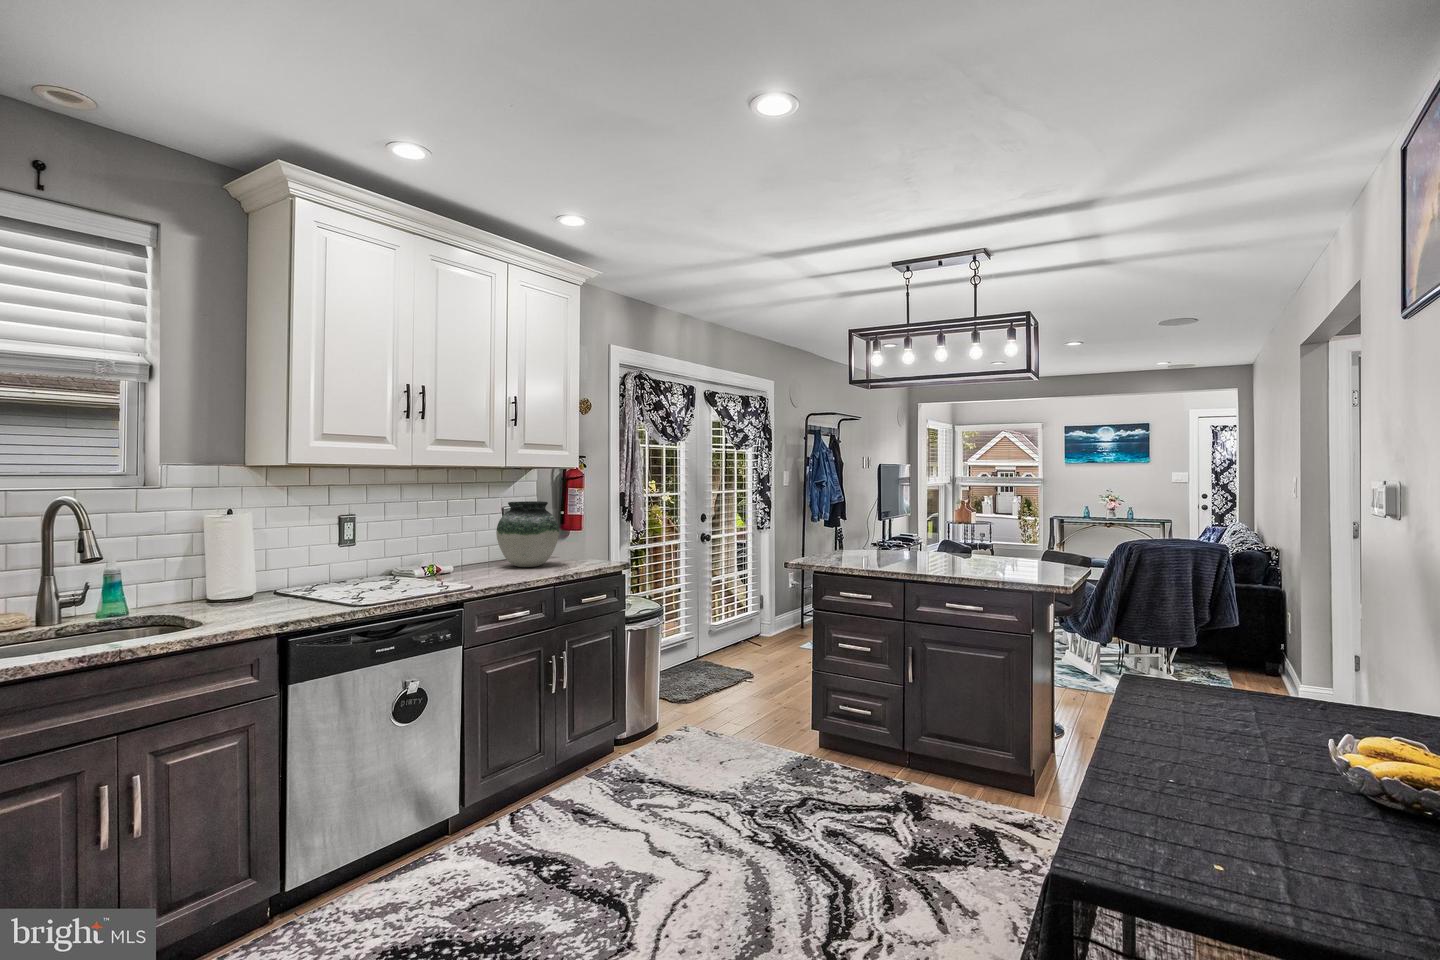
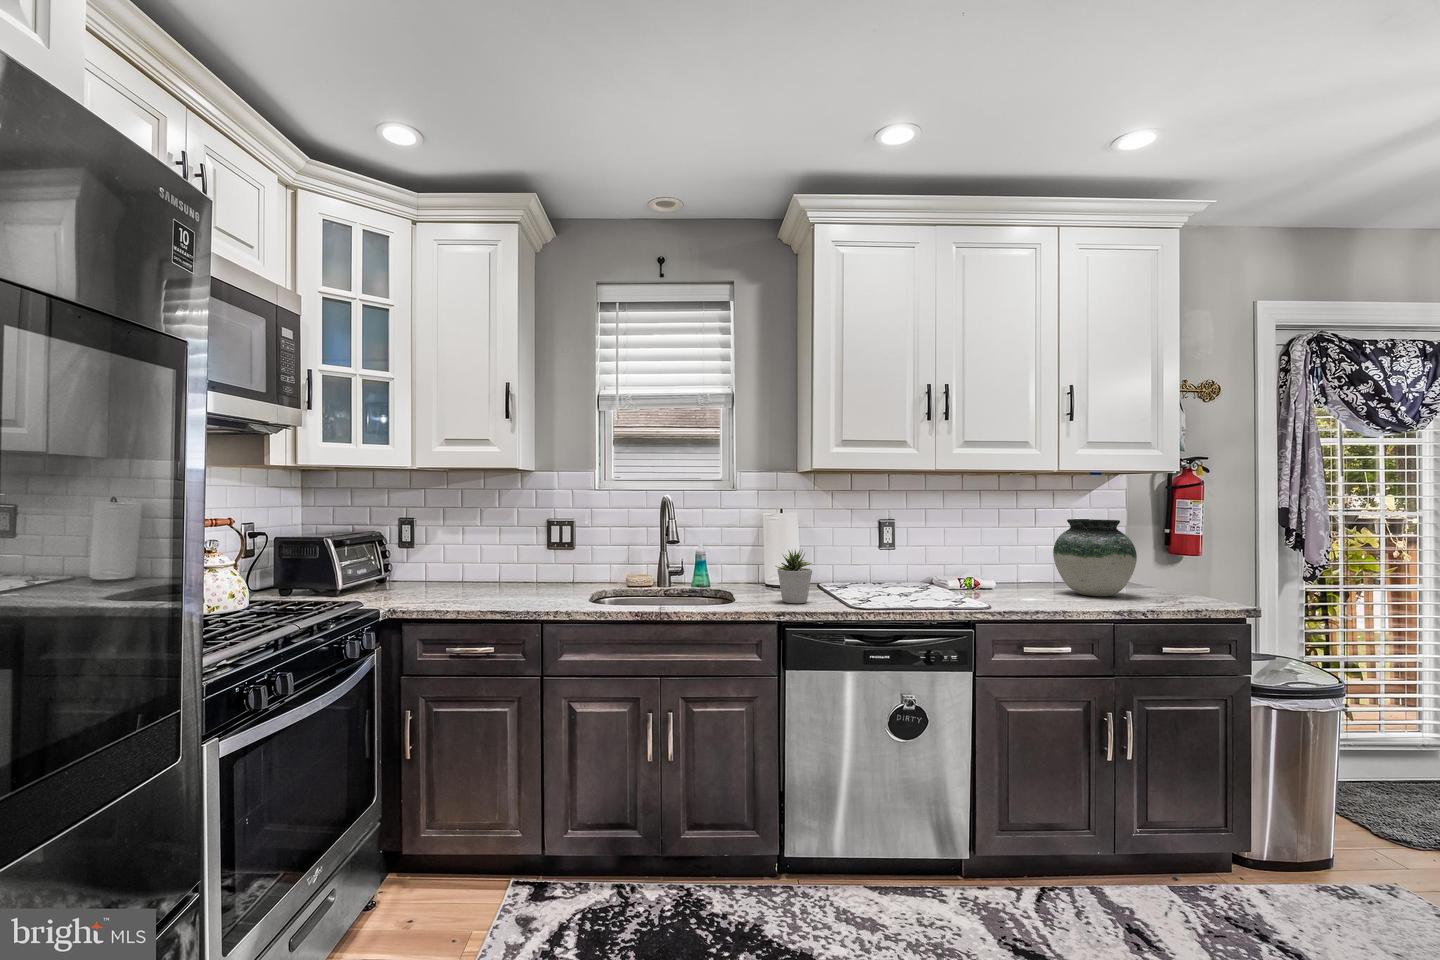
potted plant: none [249,550,298,615] -> present [776,550,812,603]

